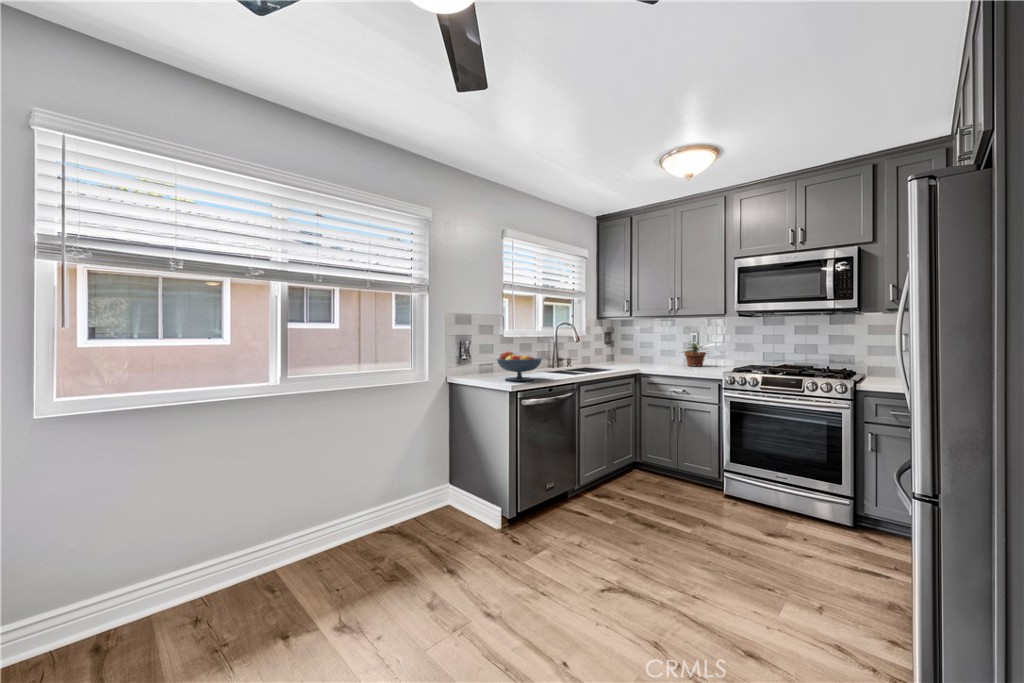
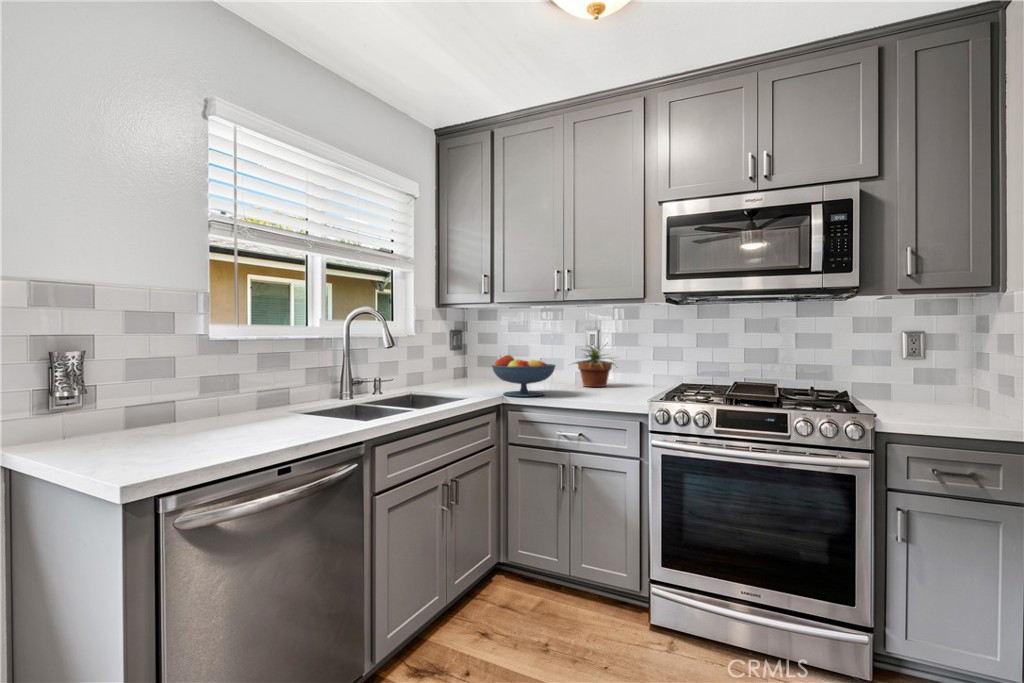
fruit bowl: present [497,351,542,381] -> present [492,355,555,397]

